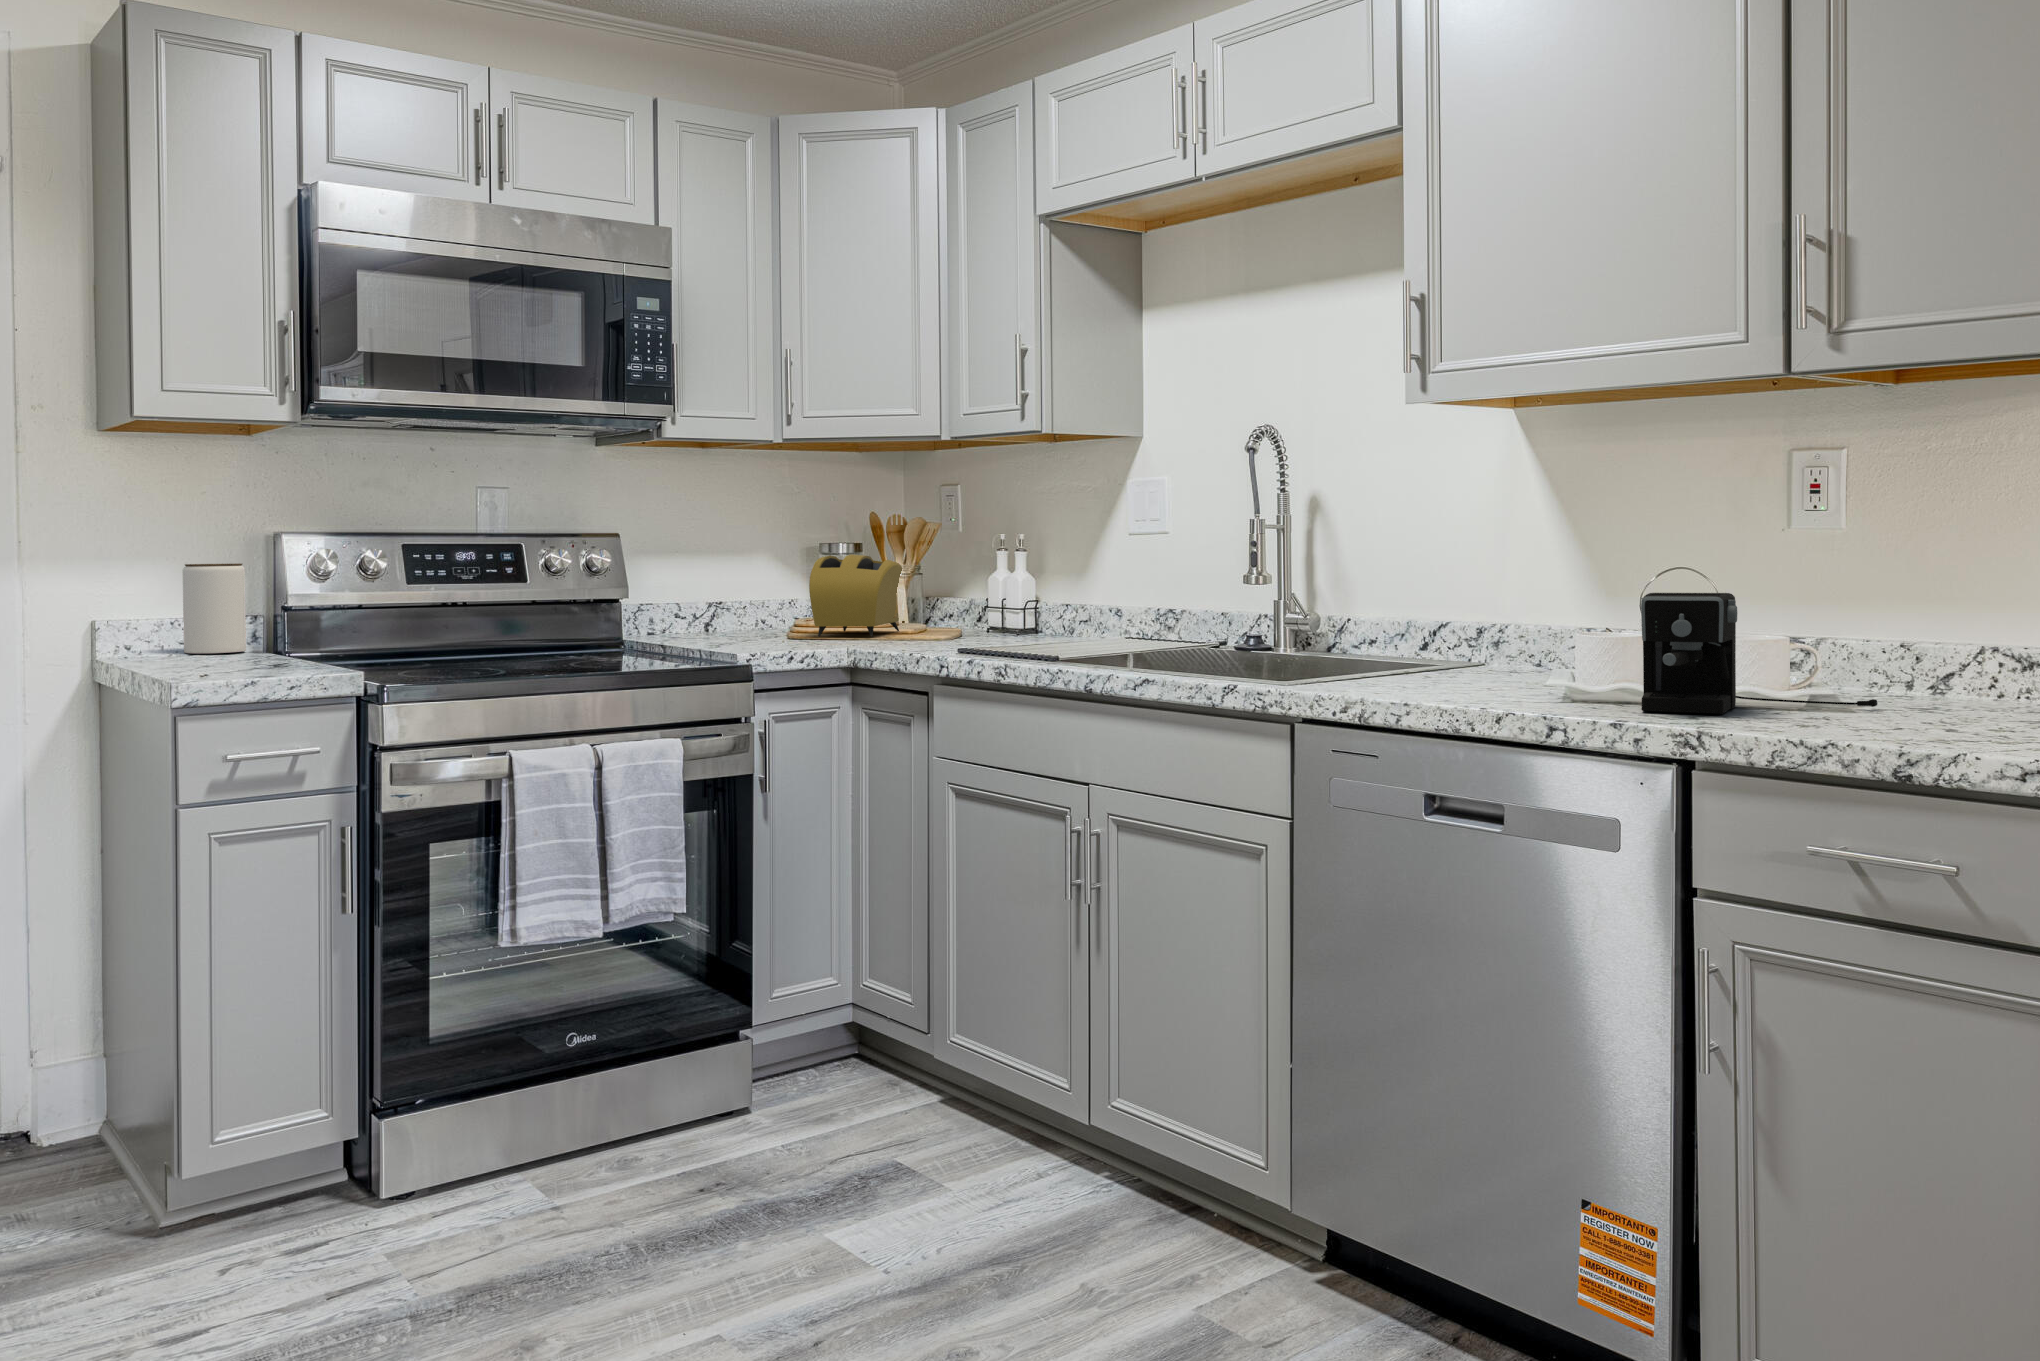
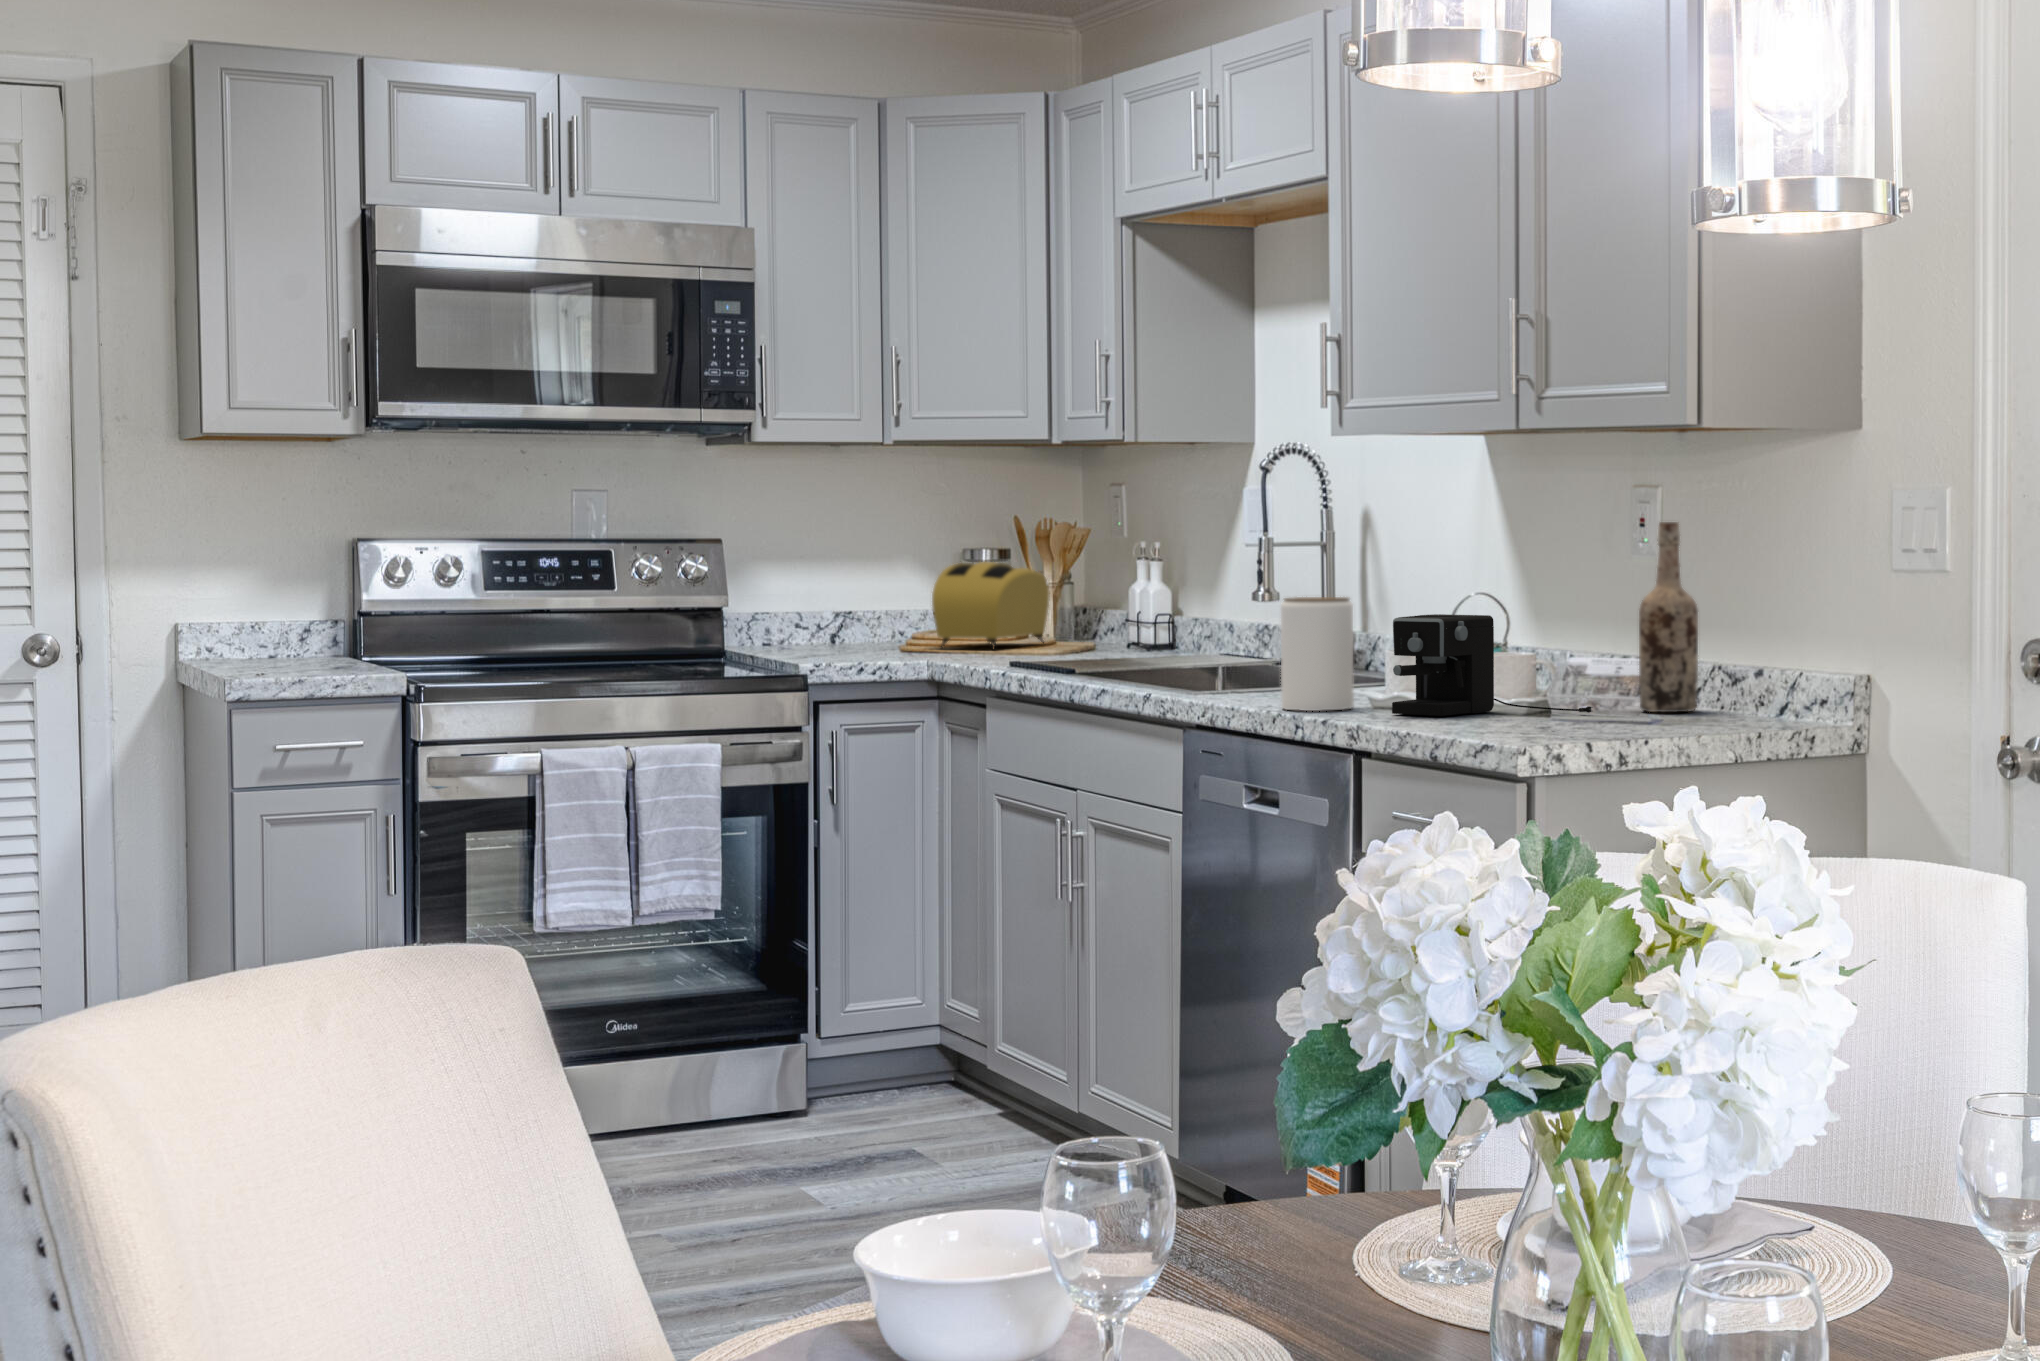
wine bottle: none [1895,482,1975,705] -> present [1639,522,1698,712]
jar: present [183,563,246,653] -> present [1281,597,1354,711]

